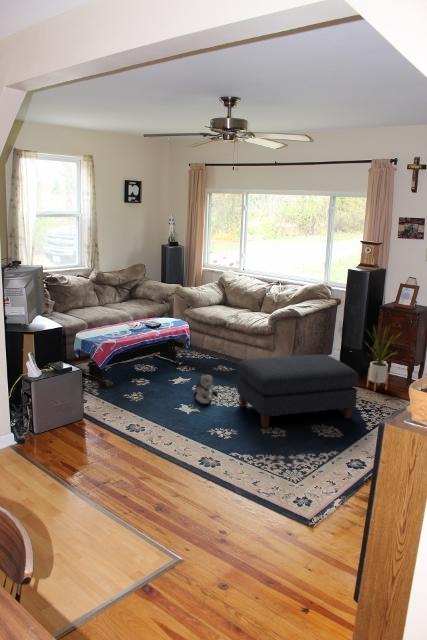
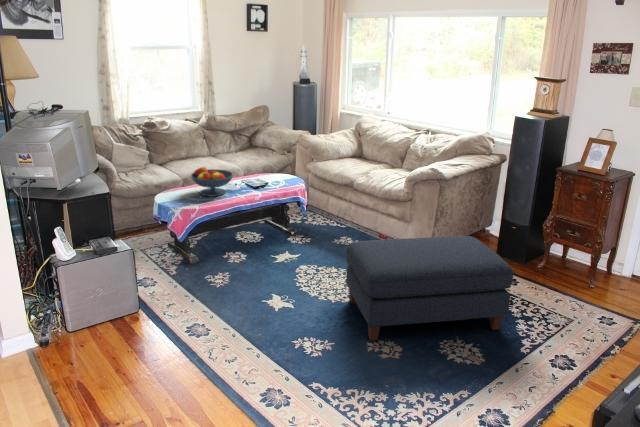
fruit bowl: none [105,311,138,334] -> present [191,167,233,197]
house plant: present [367,329,392,391] -> none [527,191,587,285]
plush toy: present [194,374,218,404] -> none [293,256,325,297]

